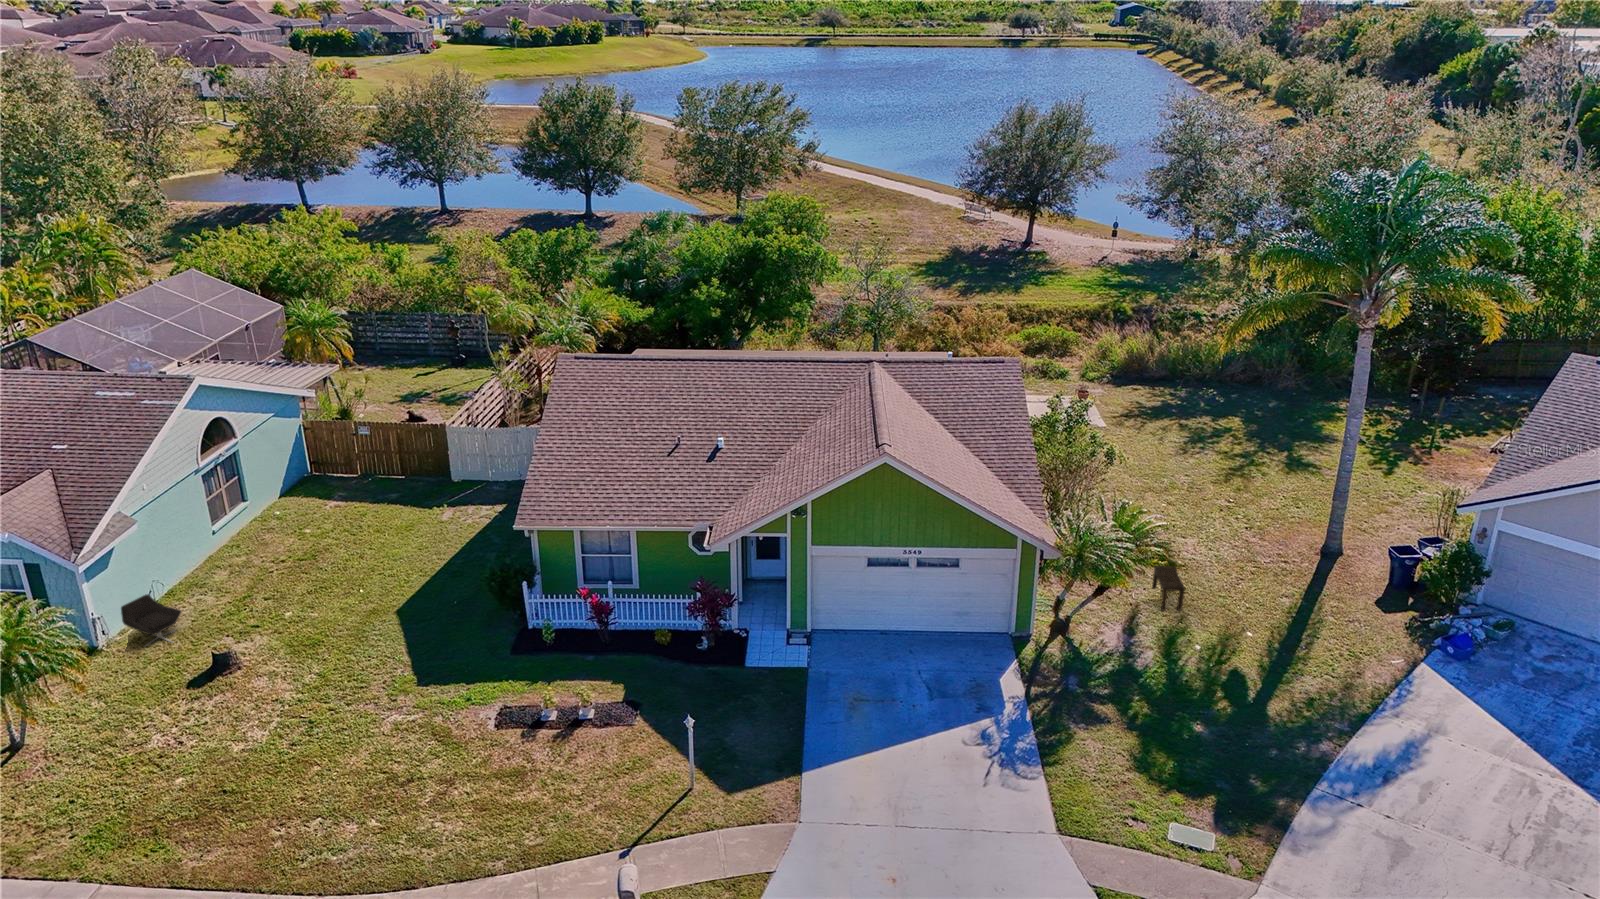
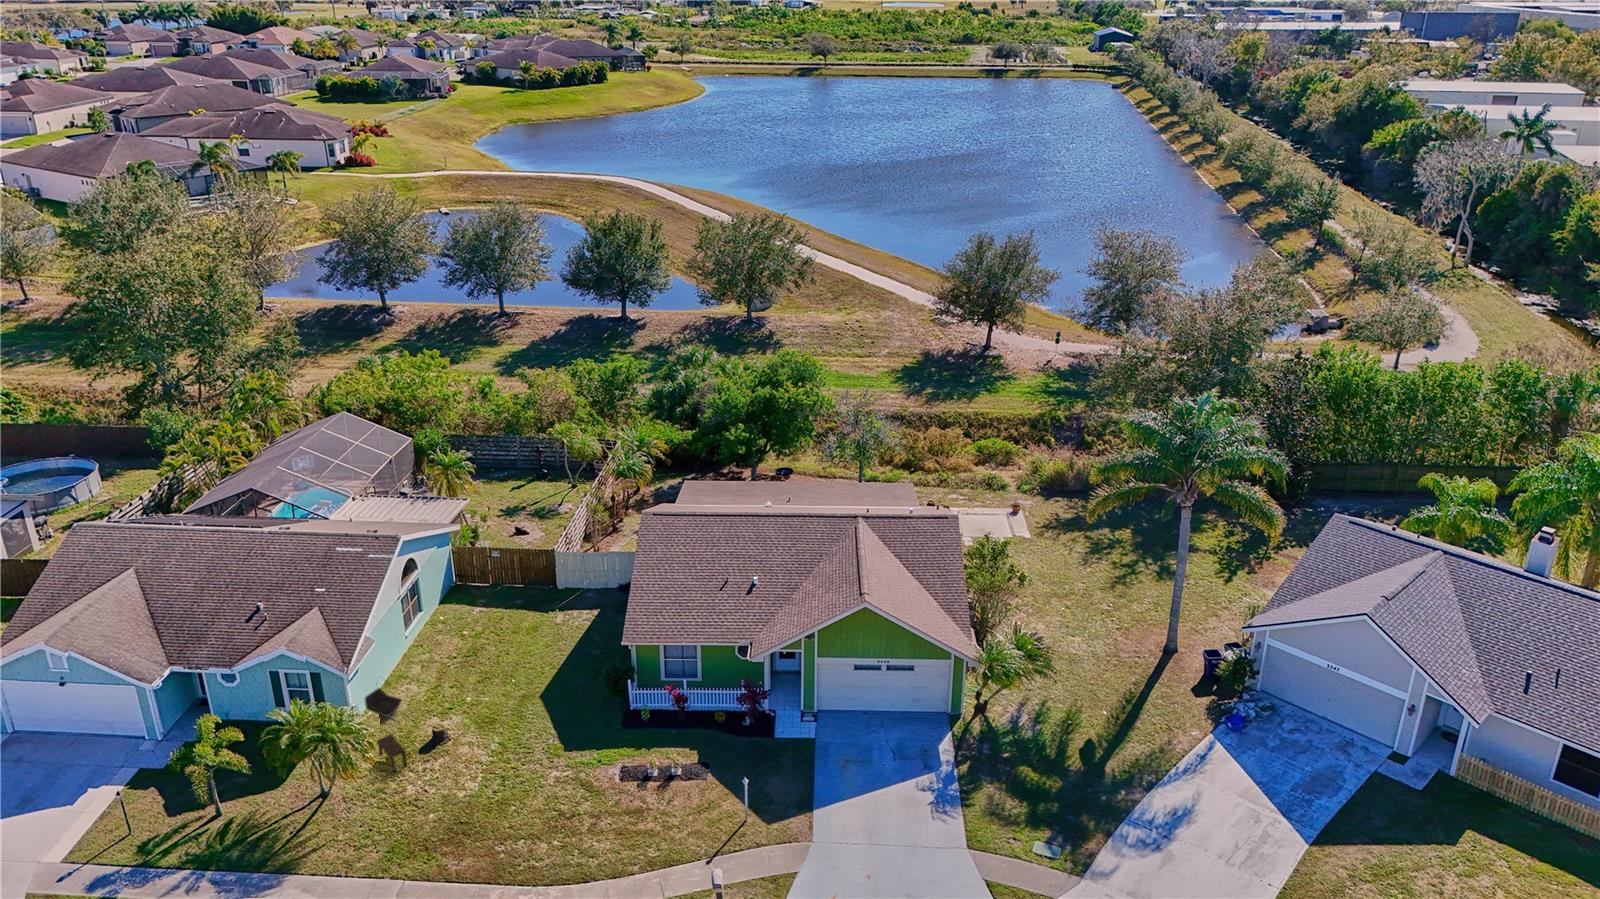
bench: present [1152,566,1185,611] -> present [377,734,407,772]

